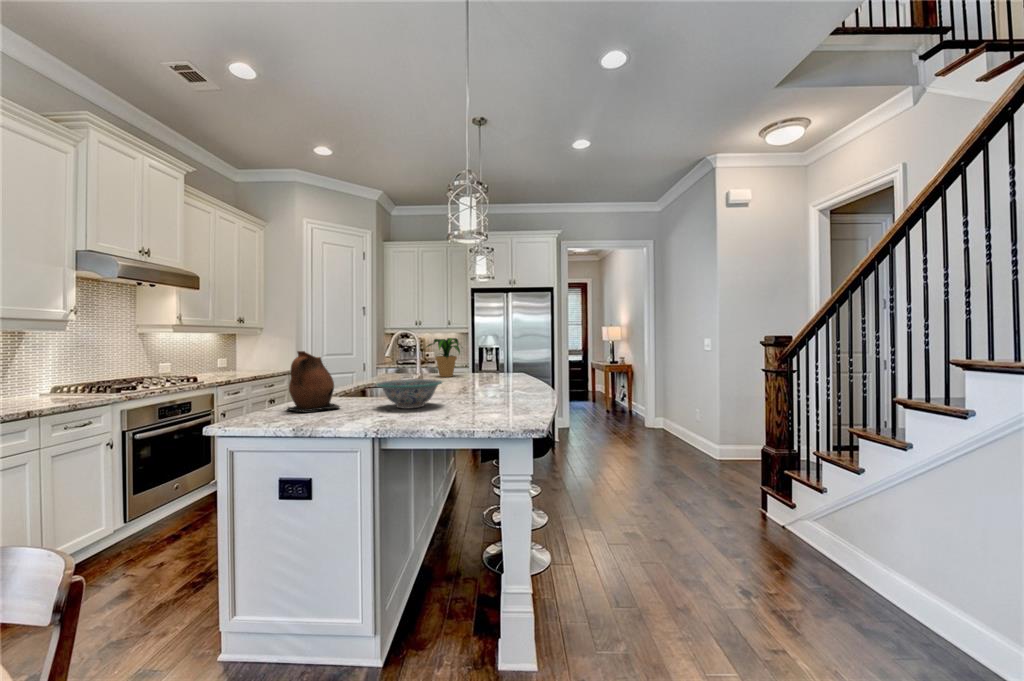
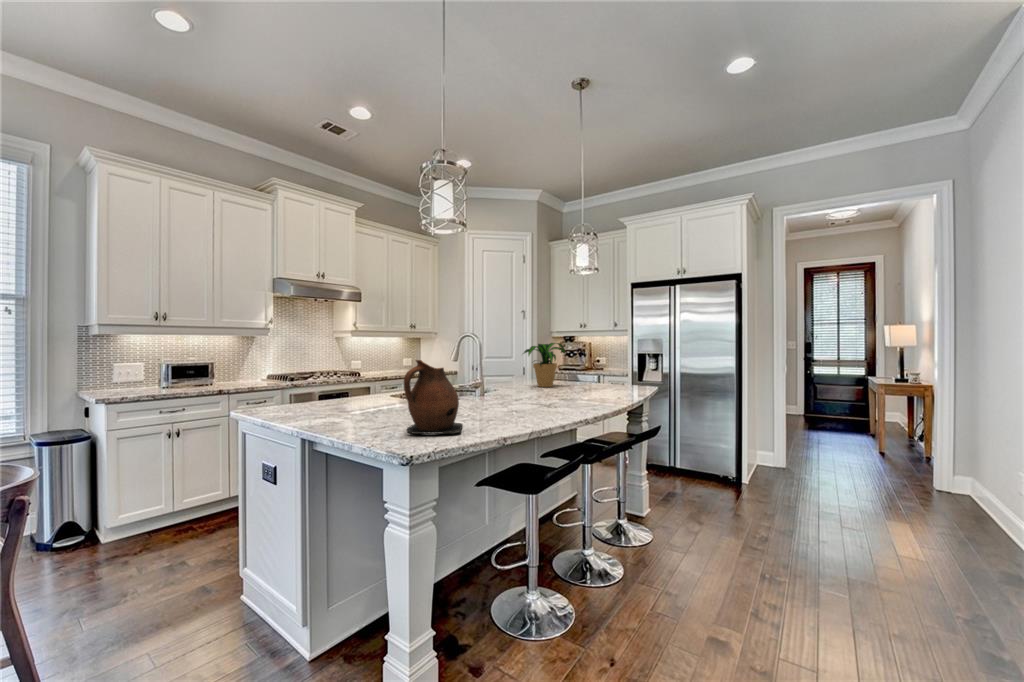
ceramic pitcher: present [288,351,340,412] -> present [404,360,462,434]
decorative bowl: present [377,379,442,409] -> none [333,388,404,419]

